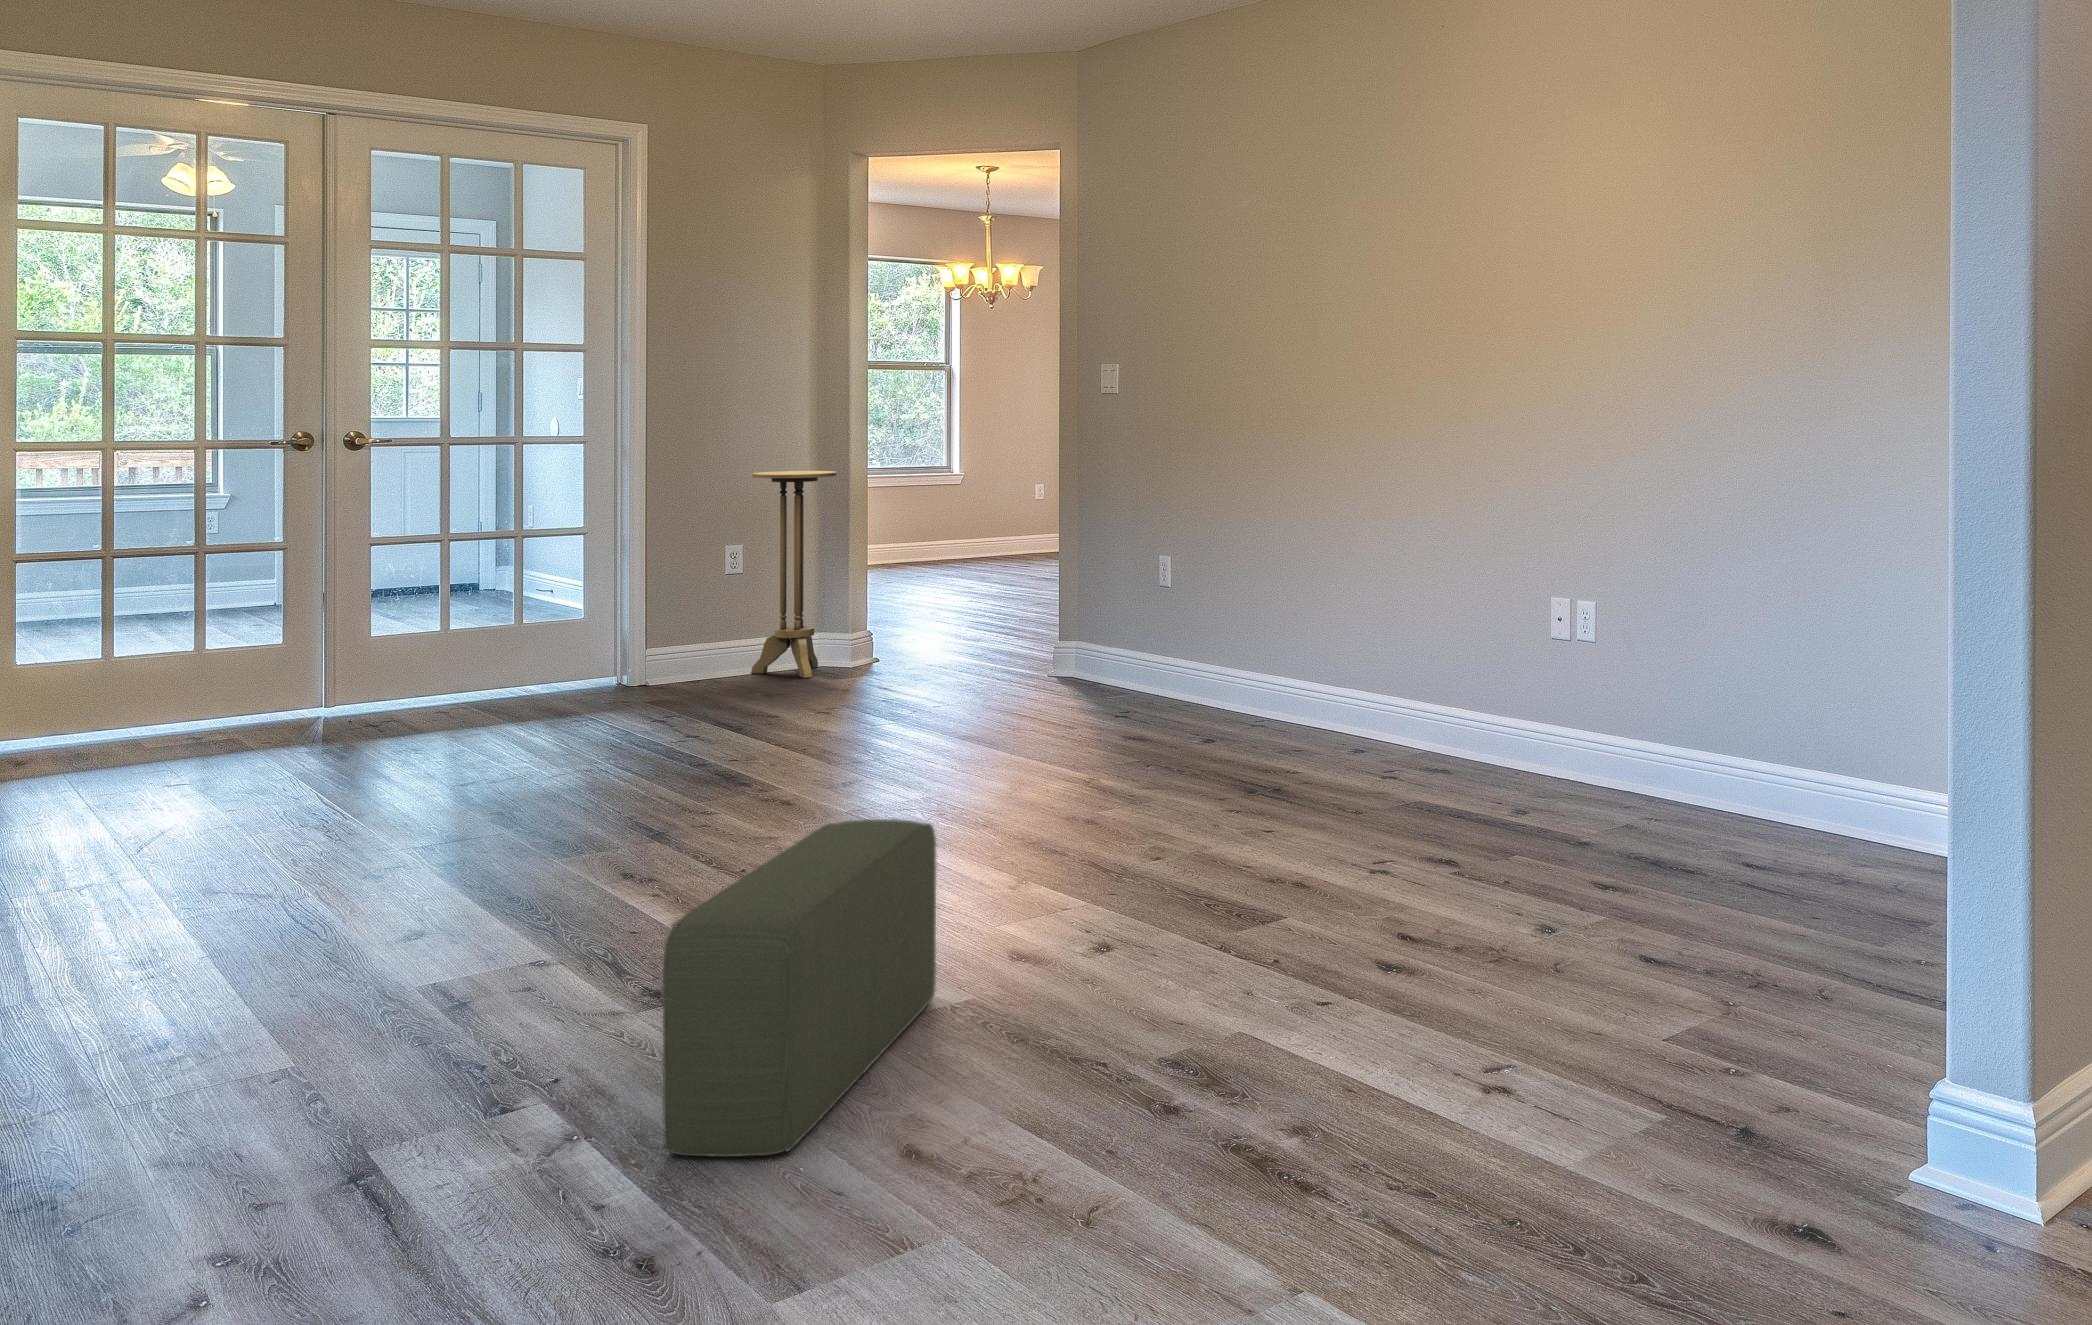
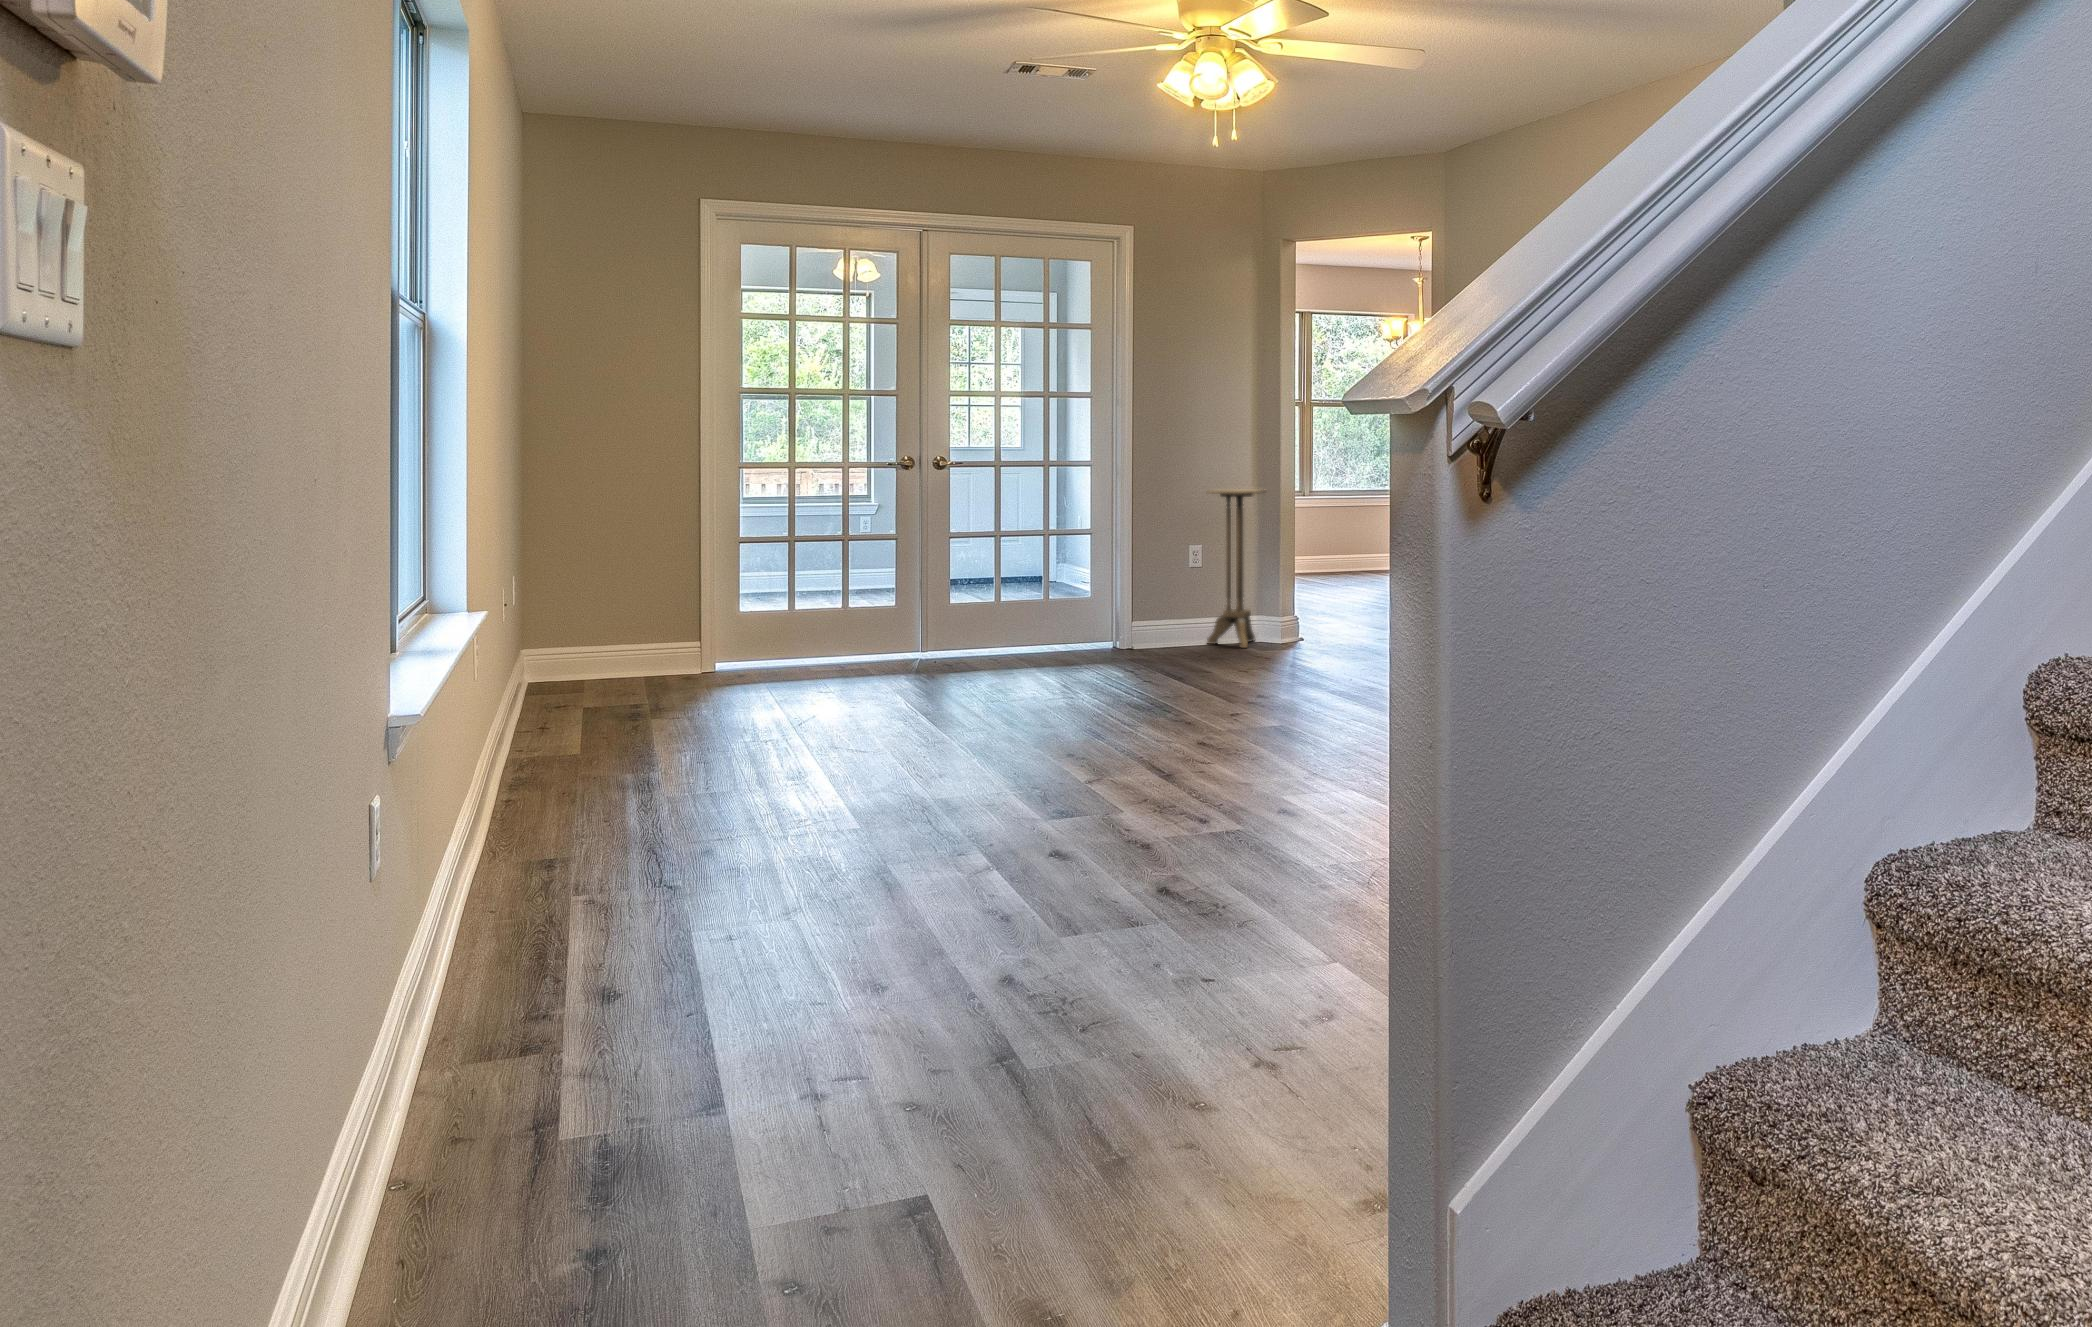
pouf: present [663,819,936,1157] -> none [1053,707,1242,893]

